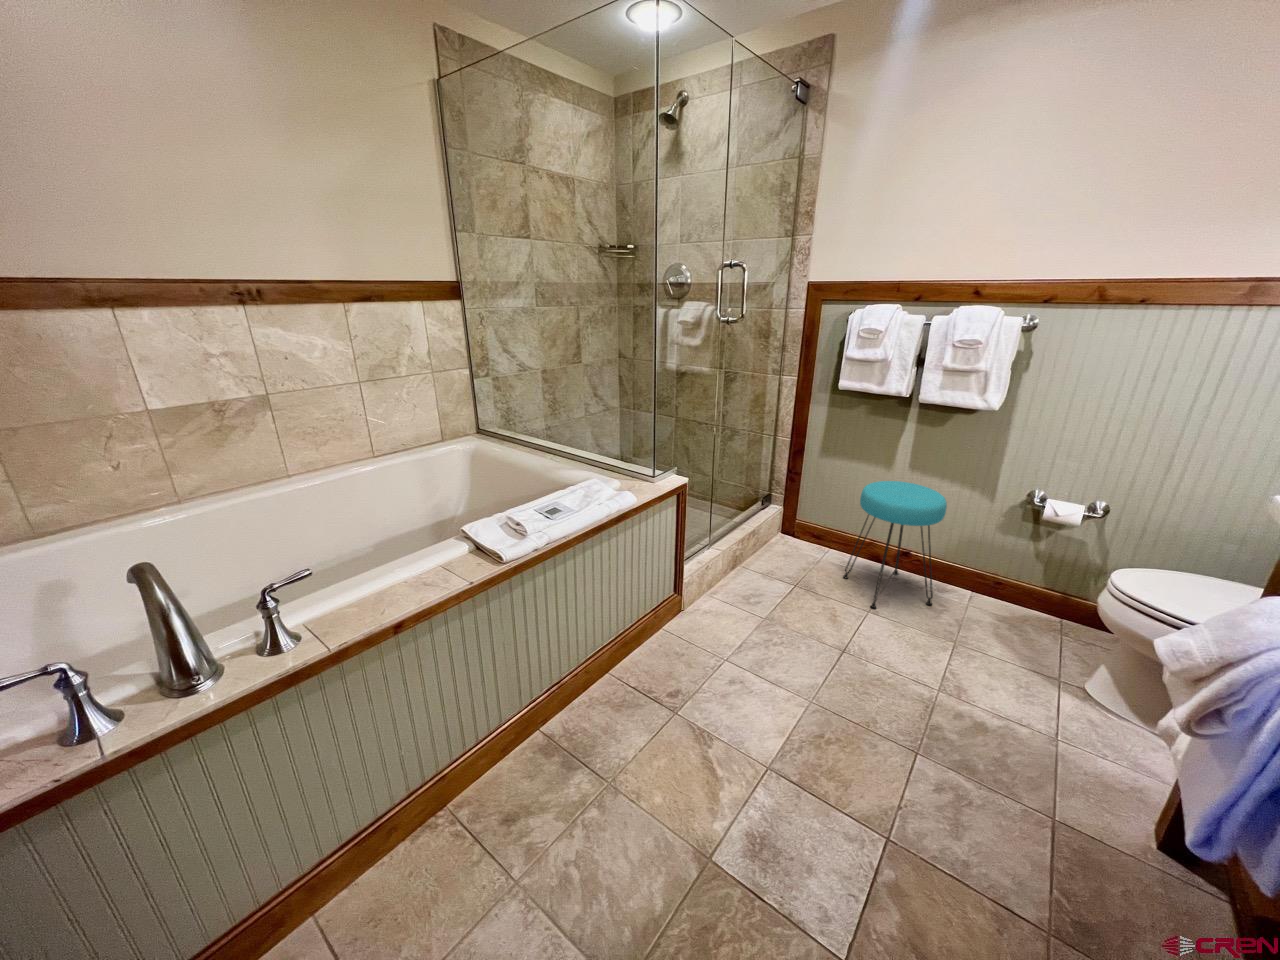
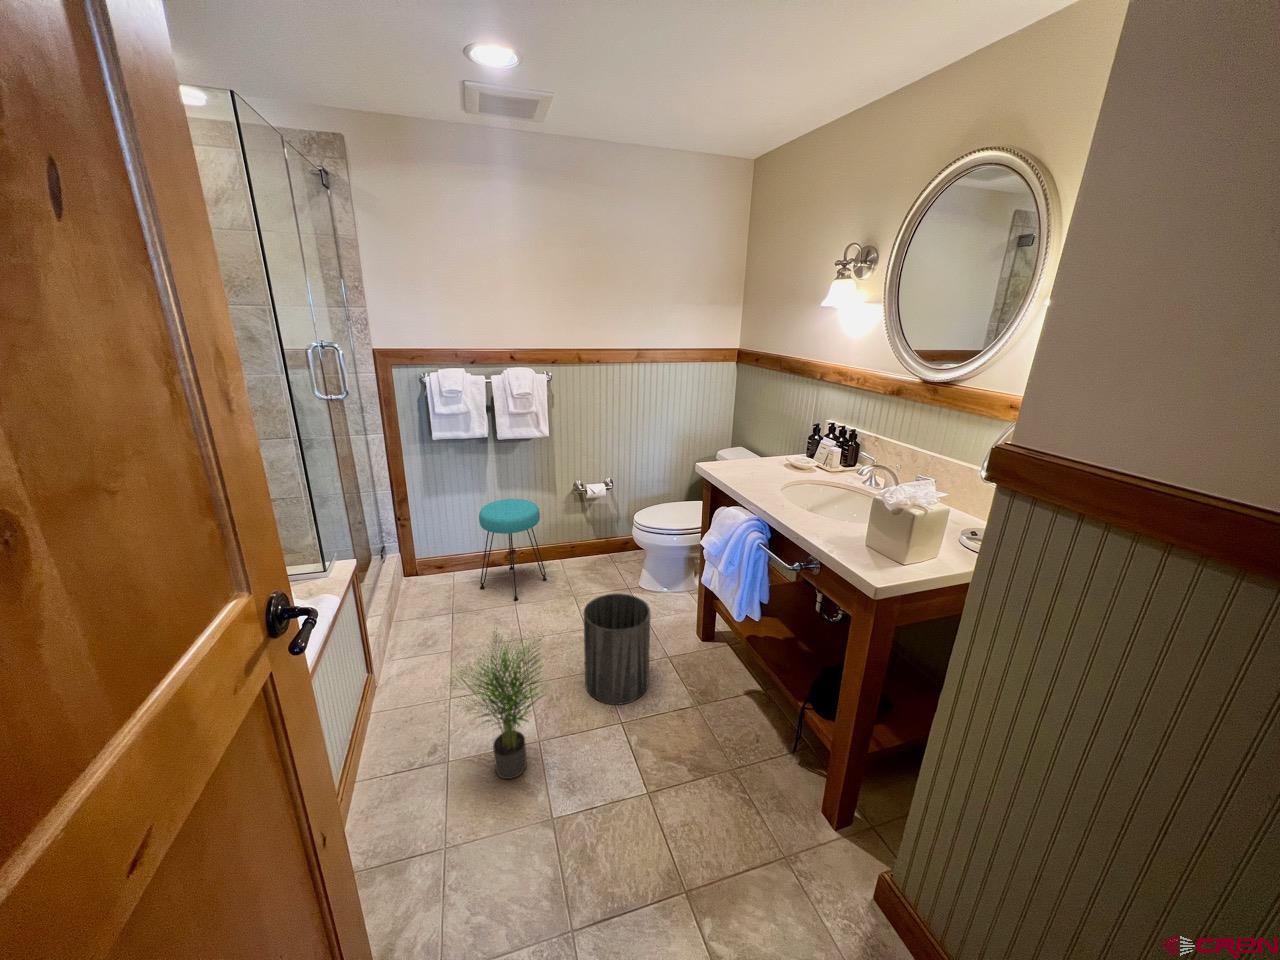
potted plant: none [670,589,796,783] -> present [448,629,544,779]
trash can: none [873,644,1020,832] -> present [584,593,651,705]

